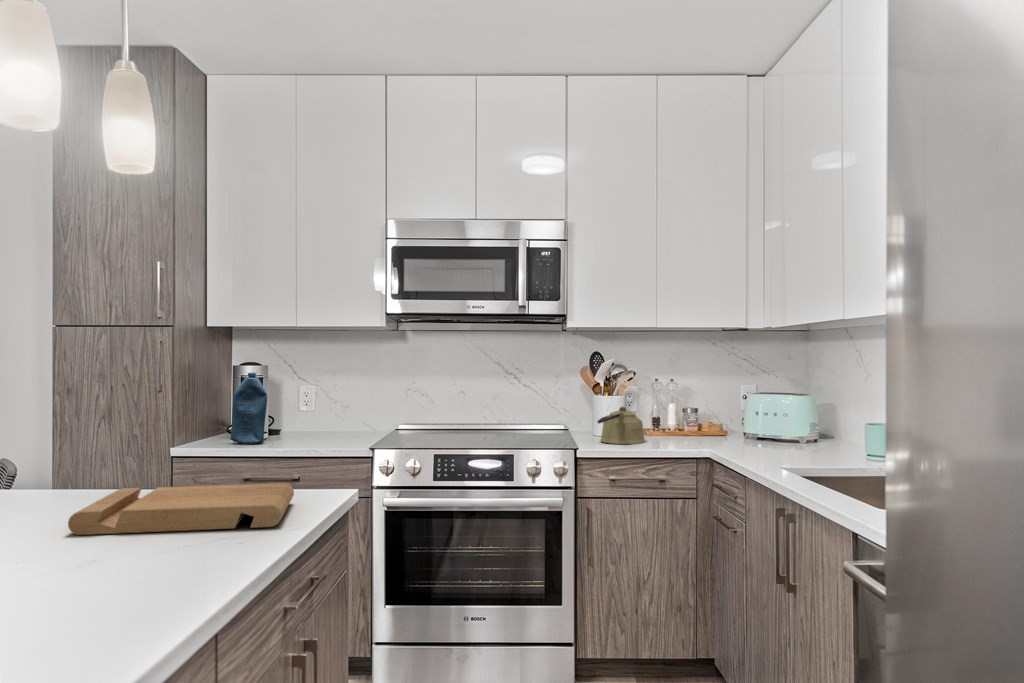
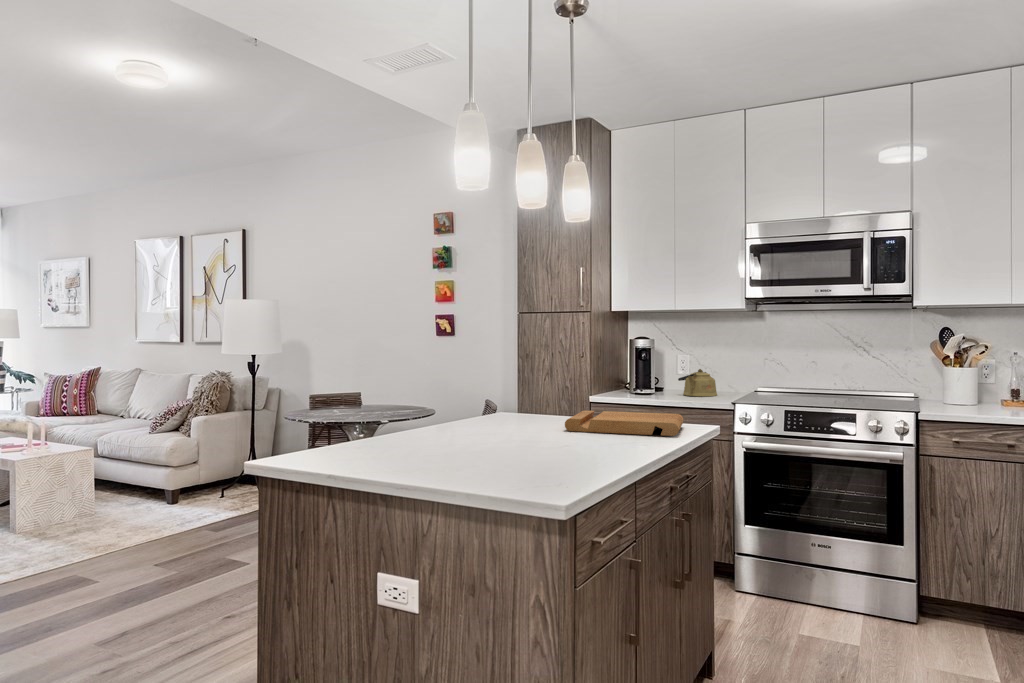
bottle: present [230,373,267,444] -> none [628,345,654,396]
kettle: present [597,407,645,444] -> present [678,369,717,396]

